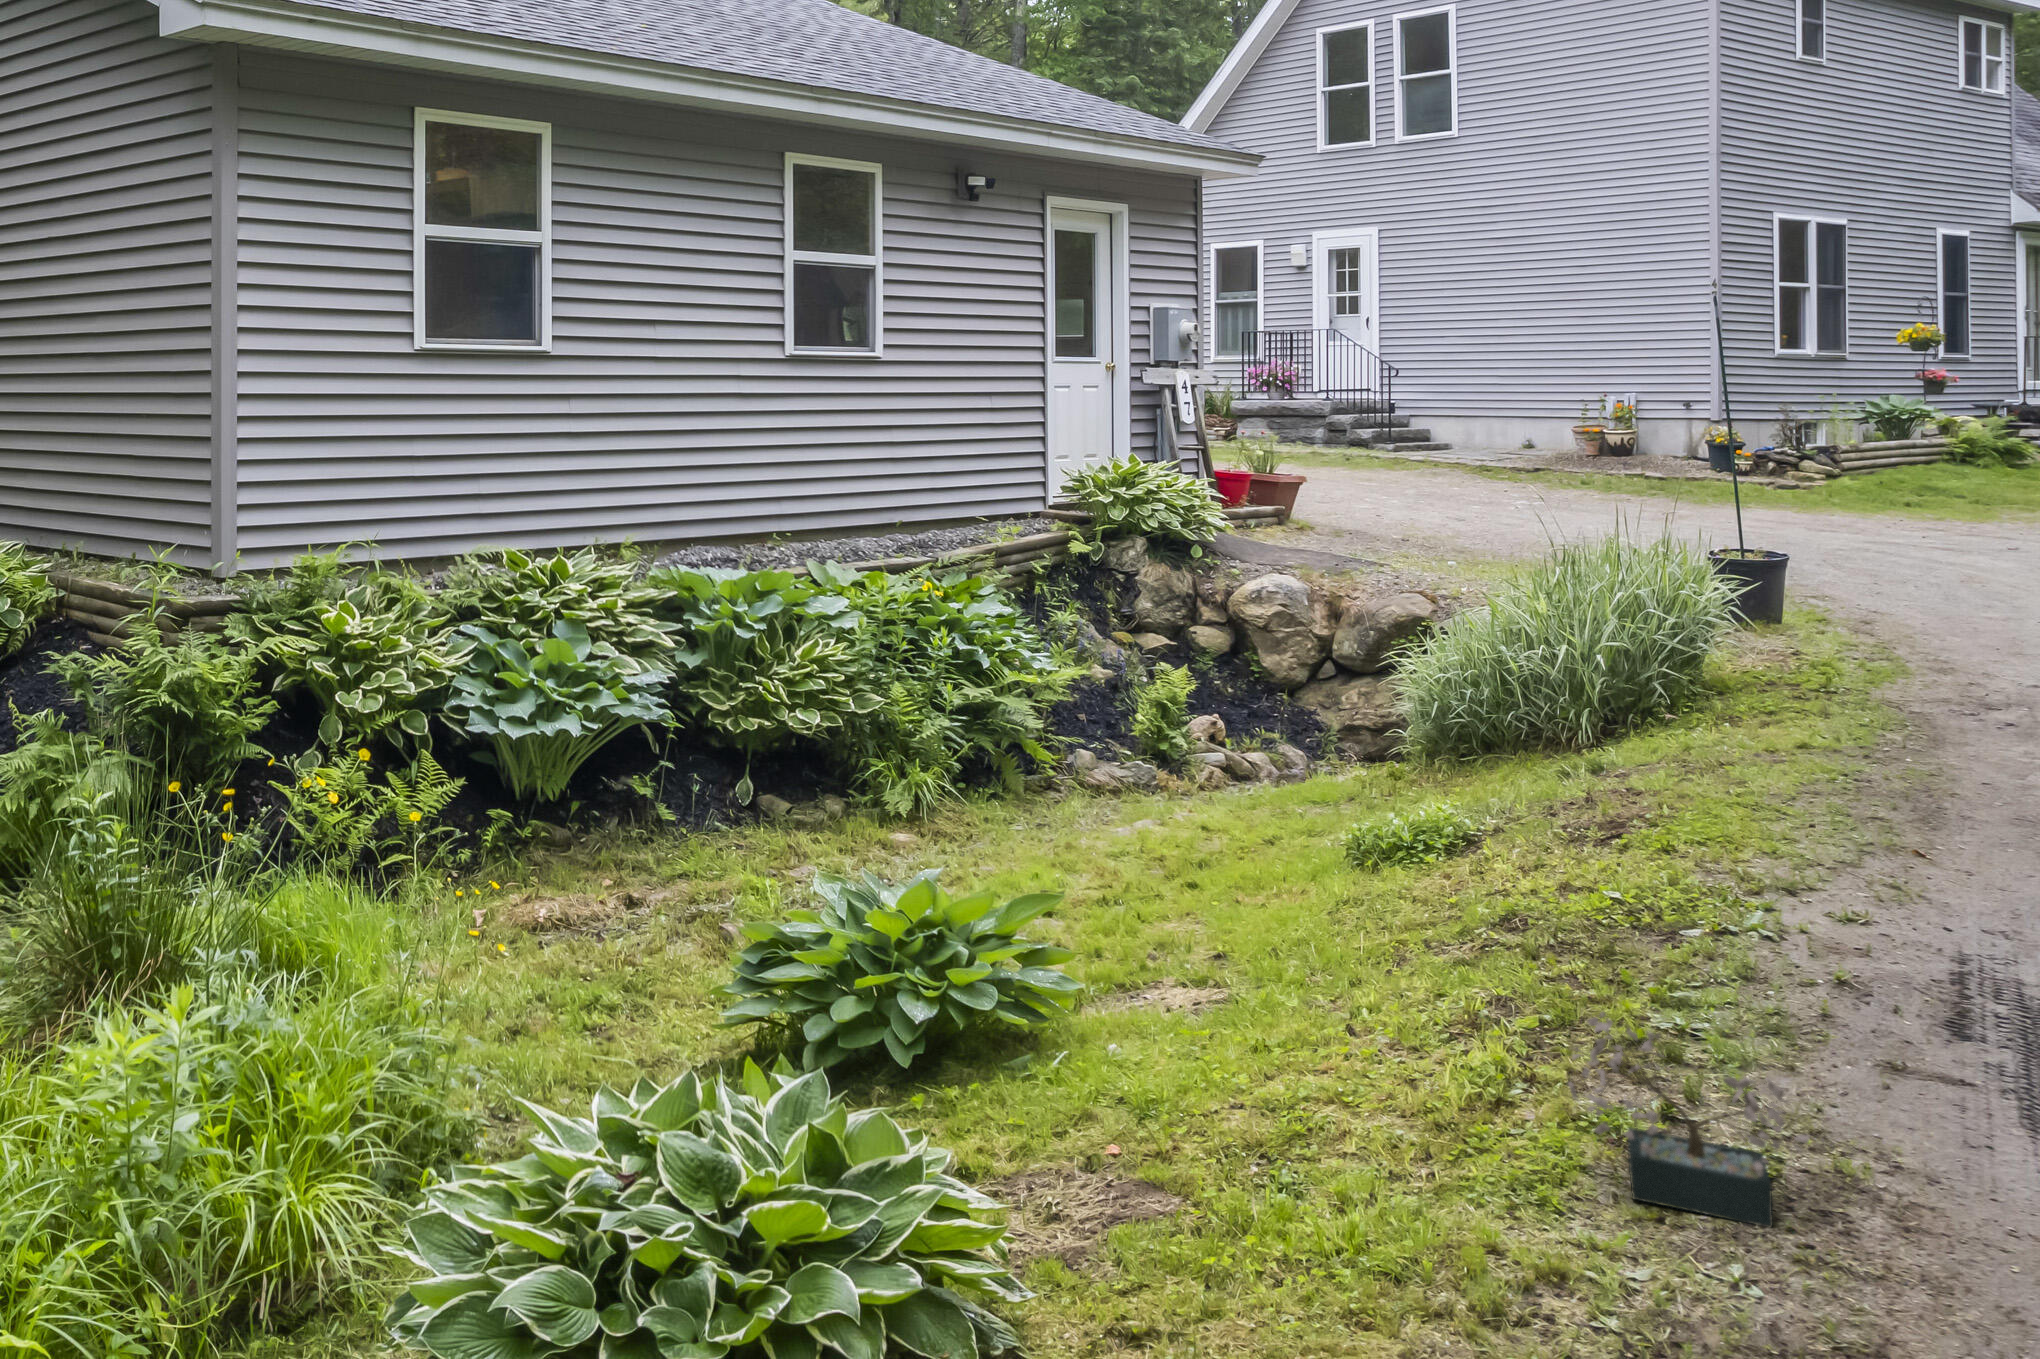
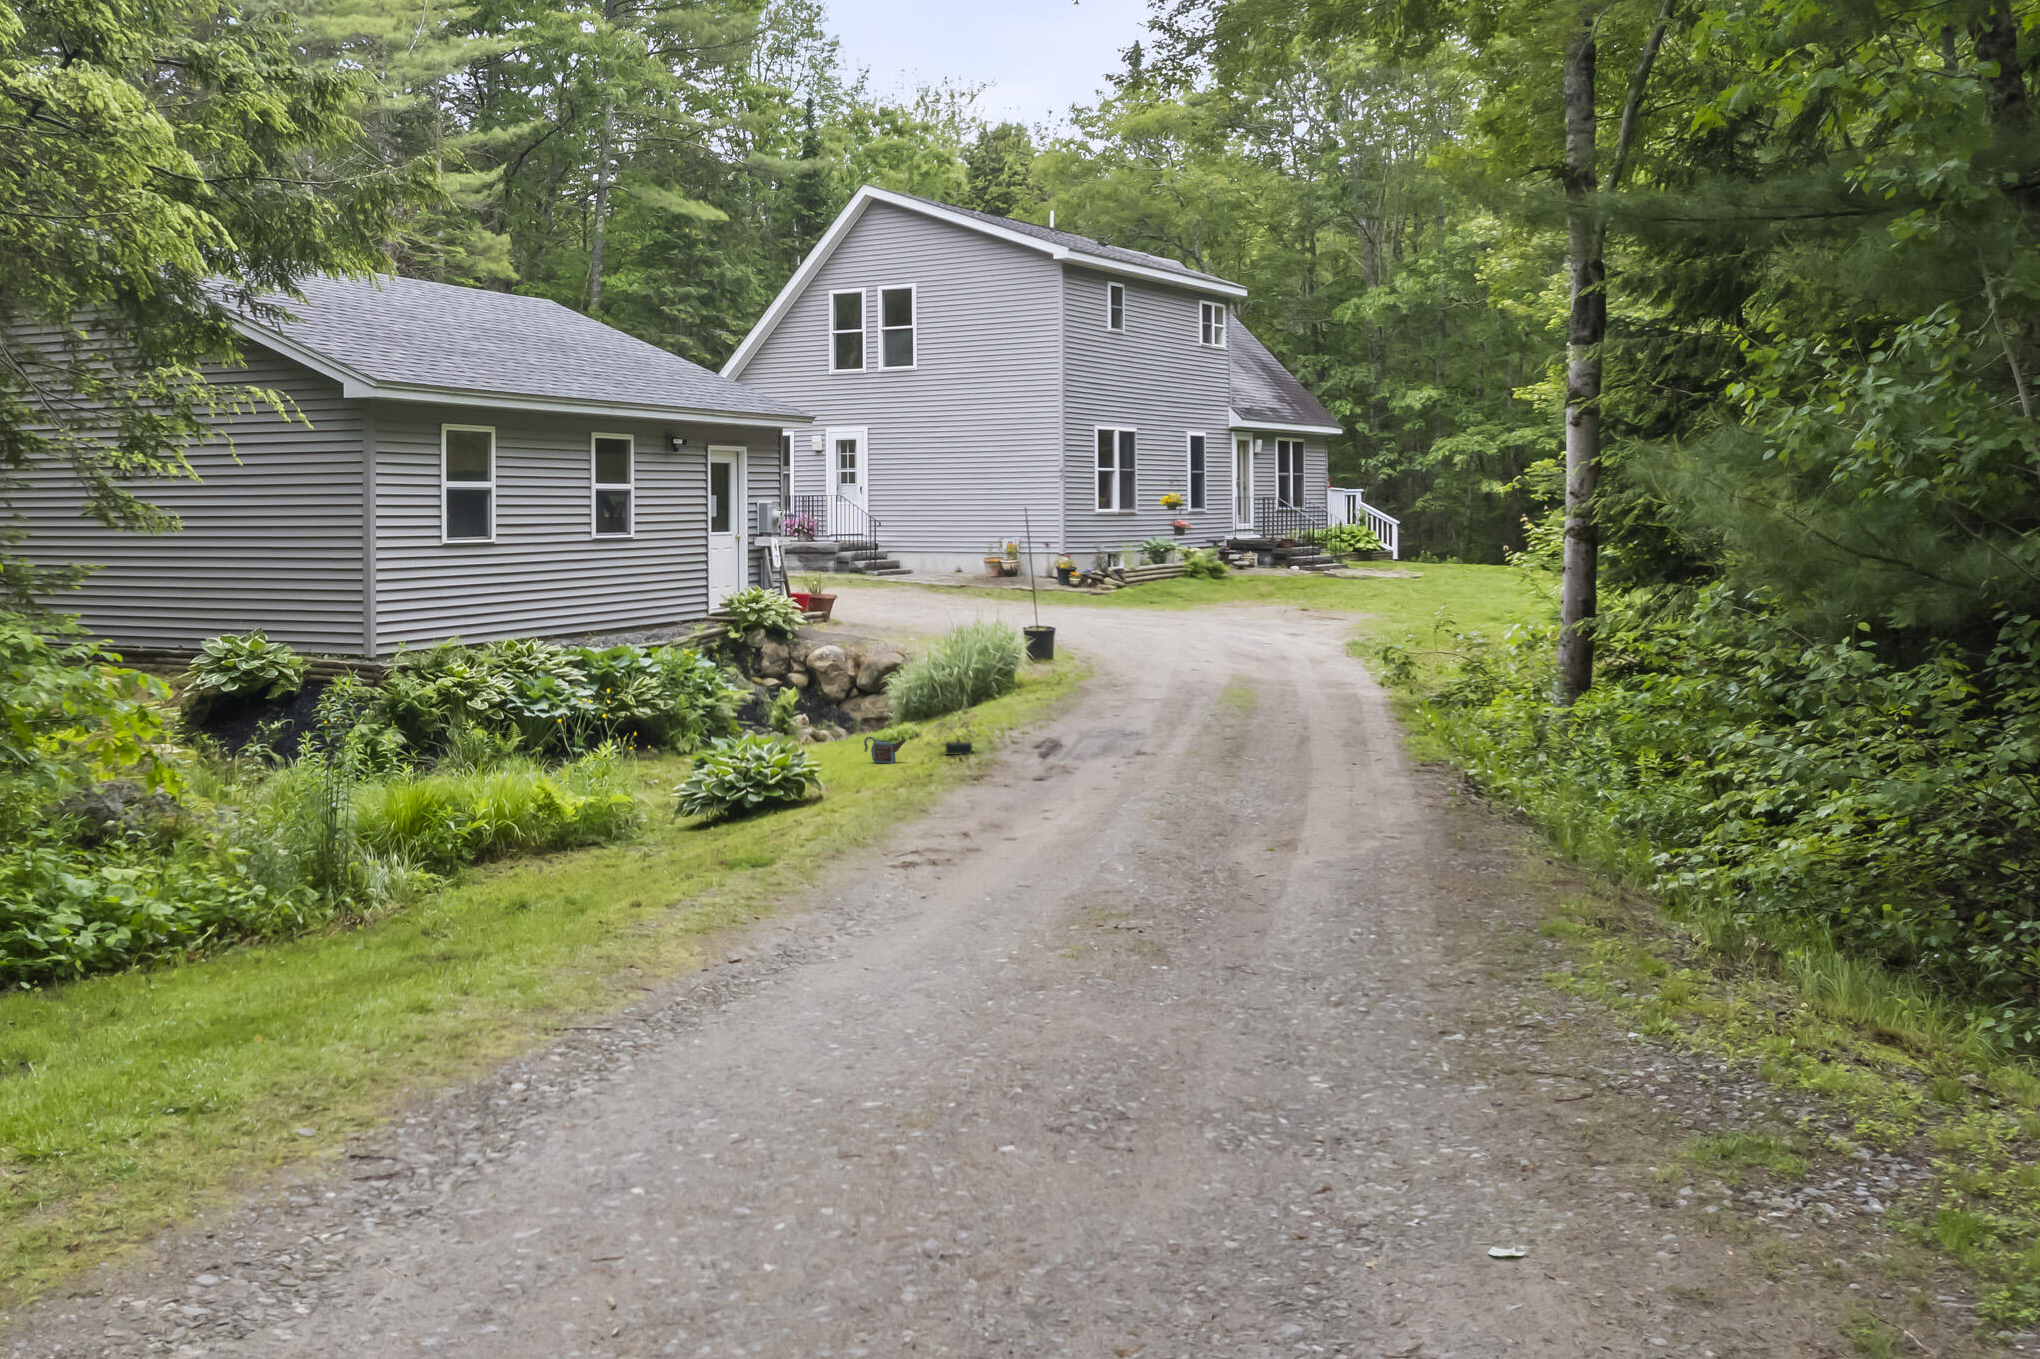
watering can: none [1250,1064,1444,1211] -> present [864,737,906,763]

